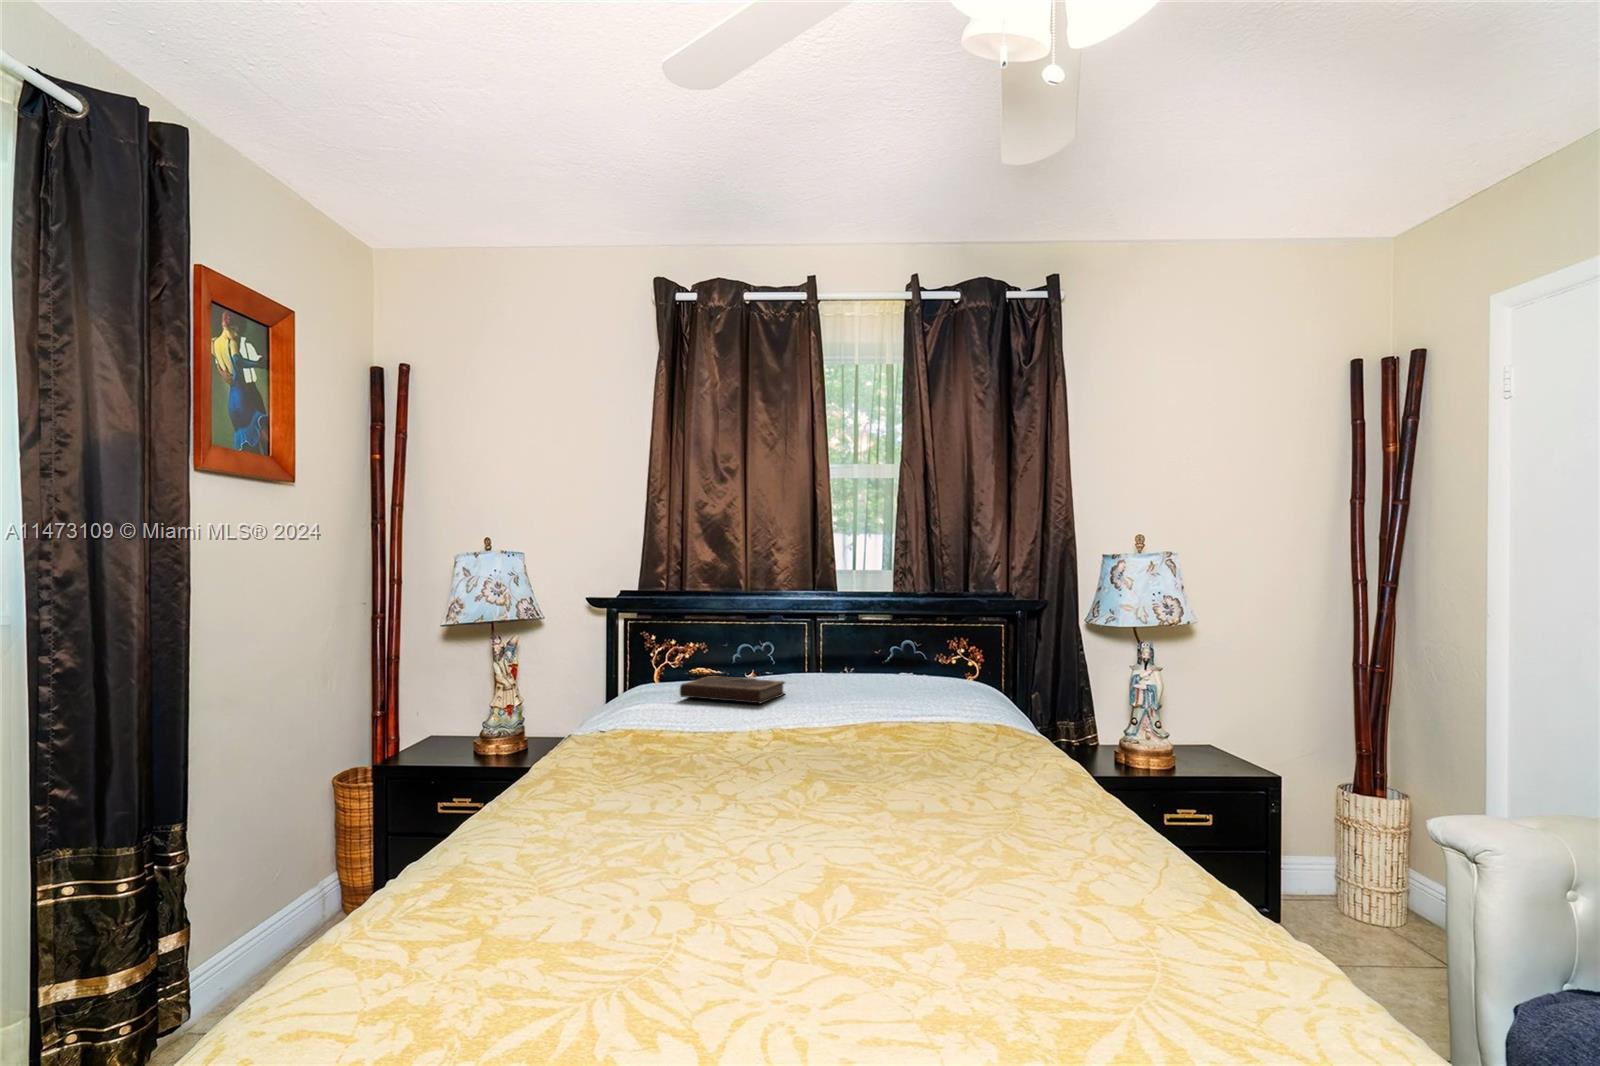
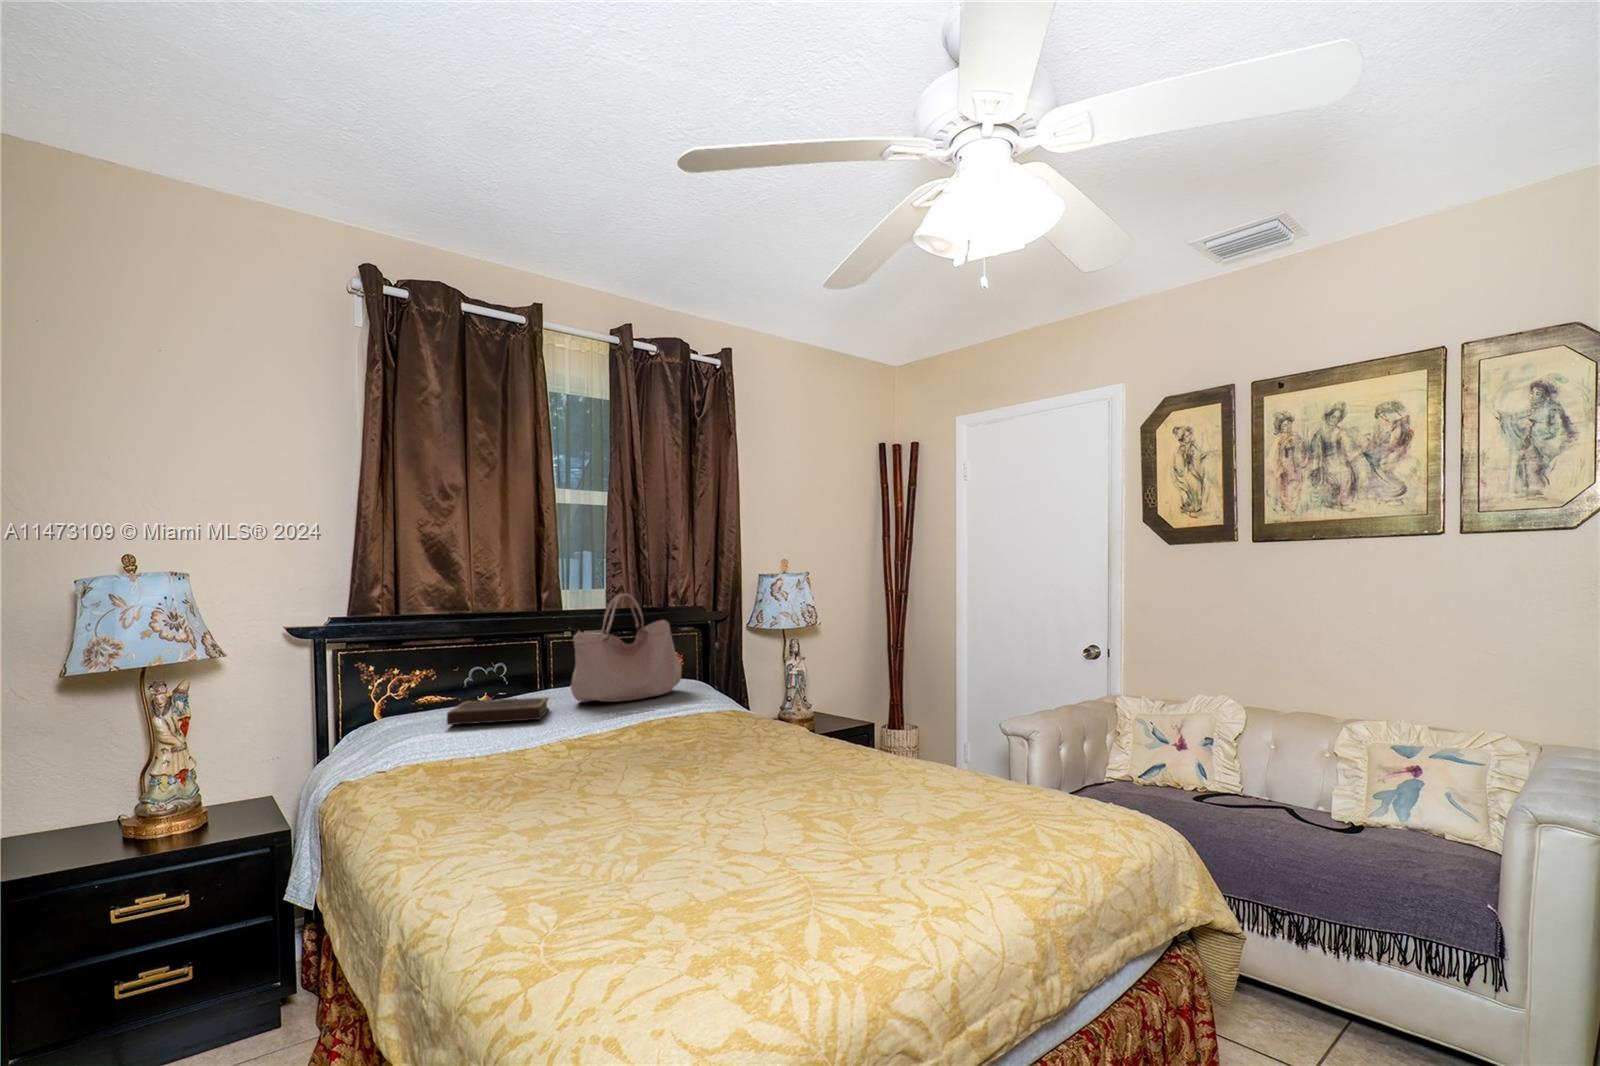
handbag: none [809,571,943,695] -> present [571,593,681,702]

